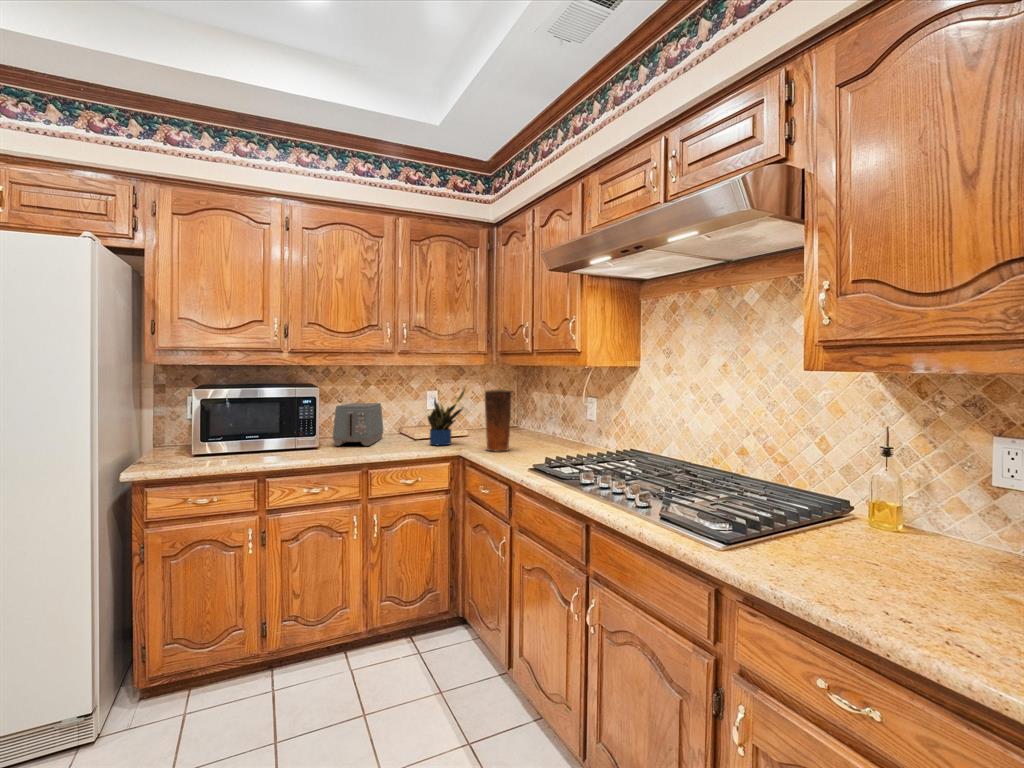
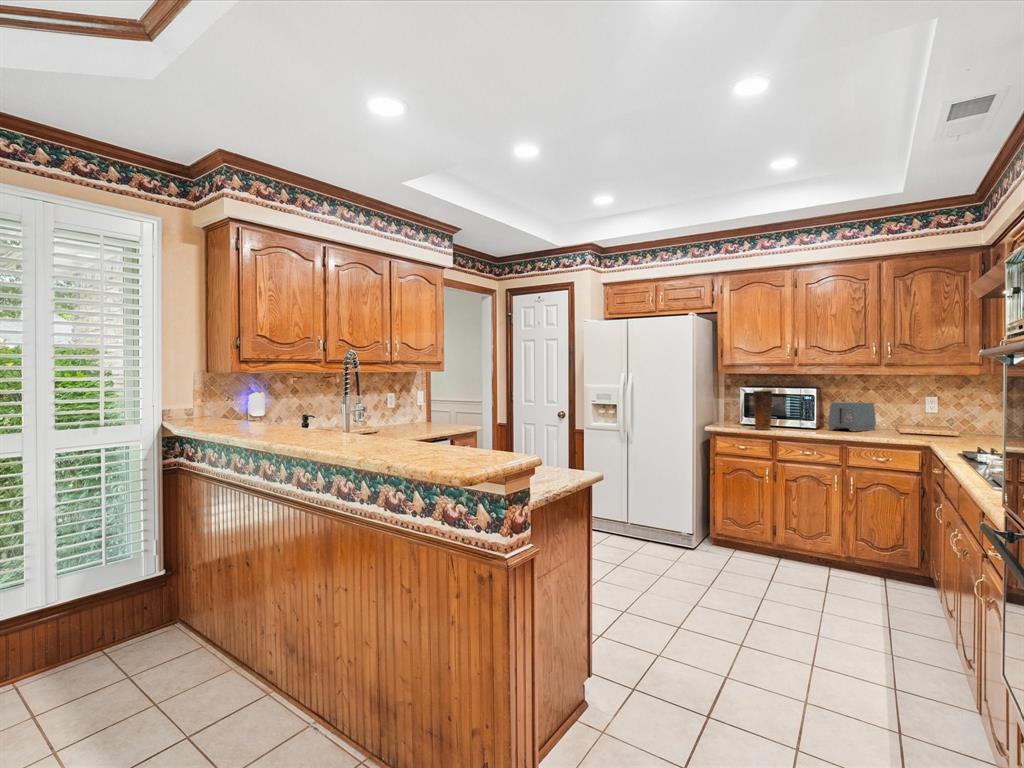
vase: present [485,389,511,451] -> present [753,390,772,430]
potted plant: present [428,390,465,445] -> none [905,391,941,436]

